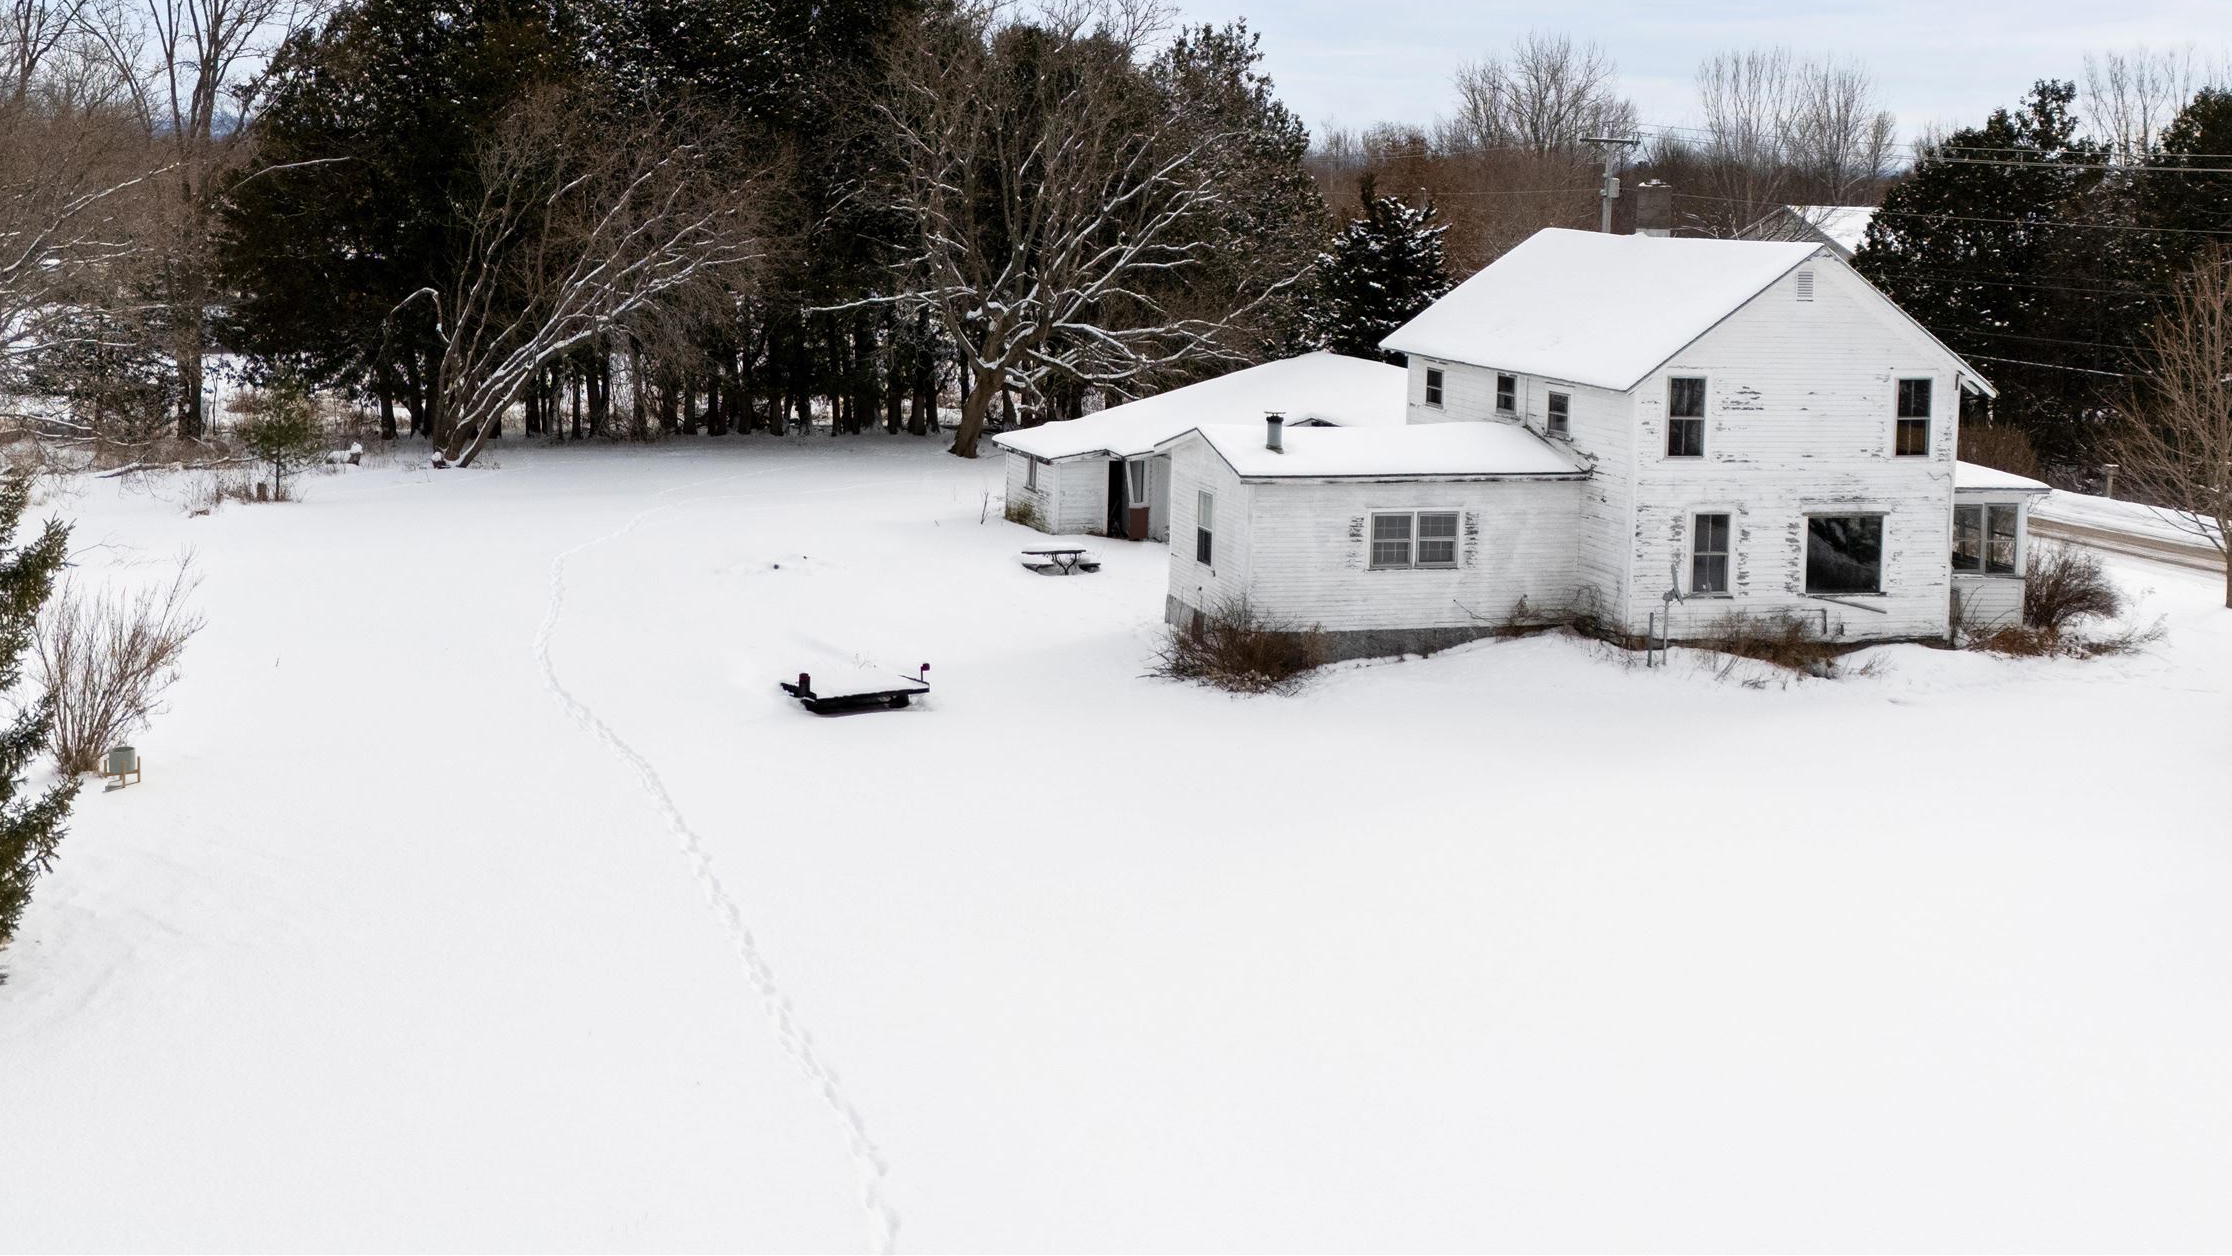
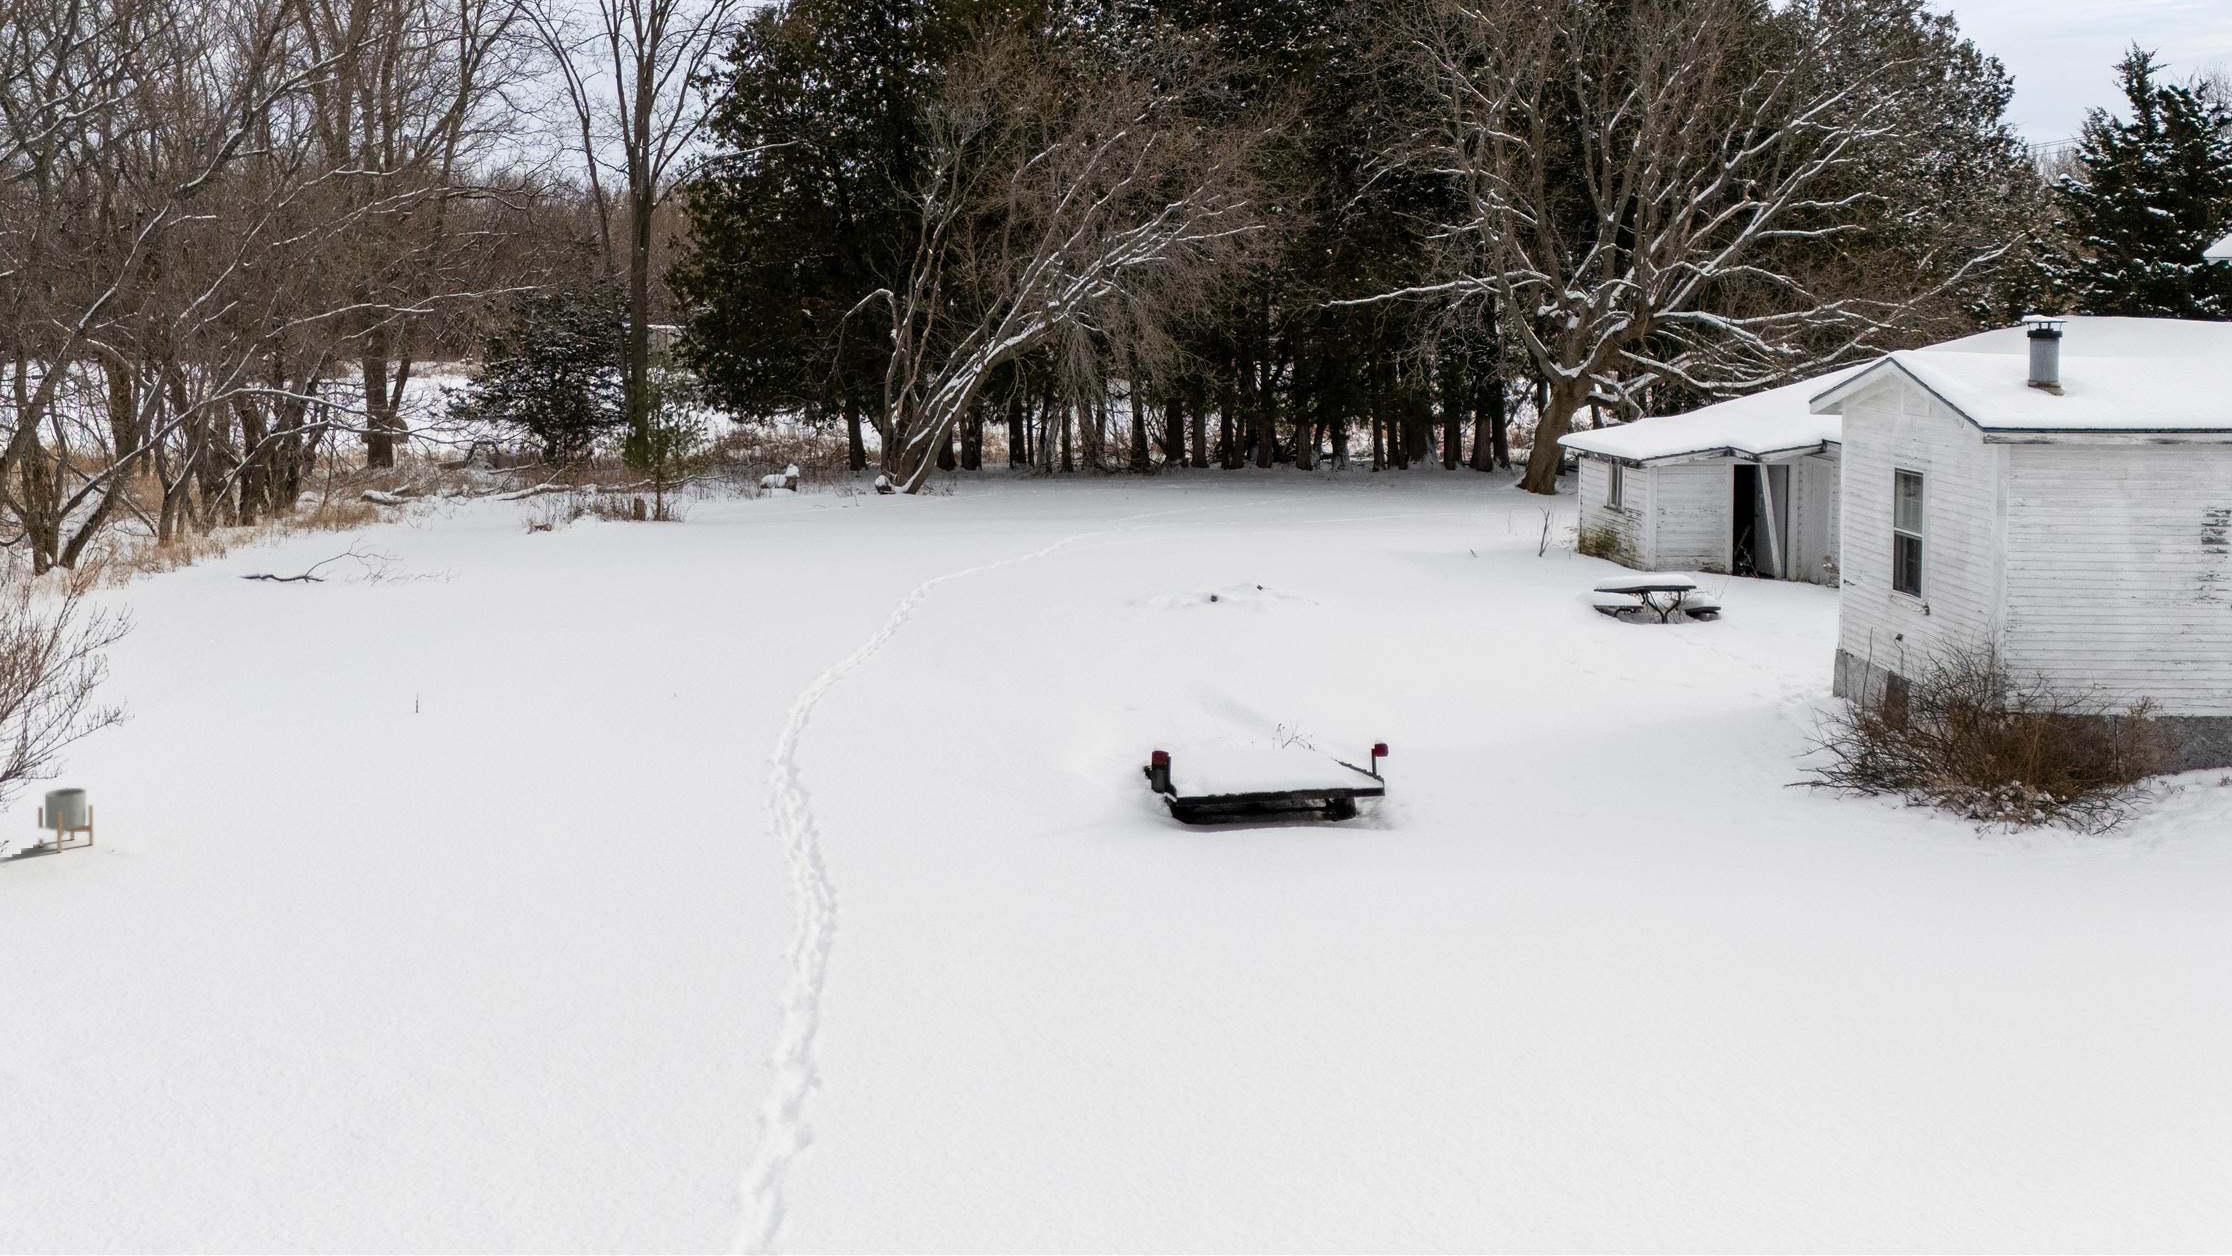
bench: present [1126,502,1150,541] -> none [1760,525,1797,585]

